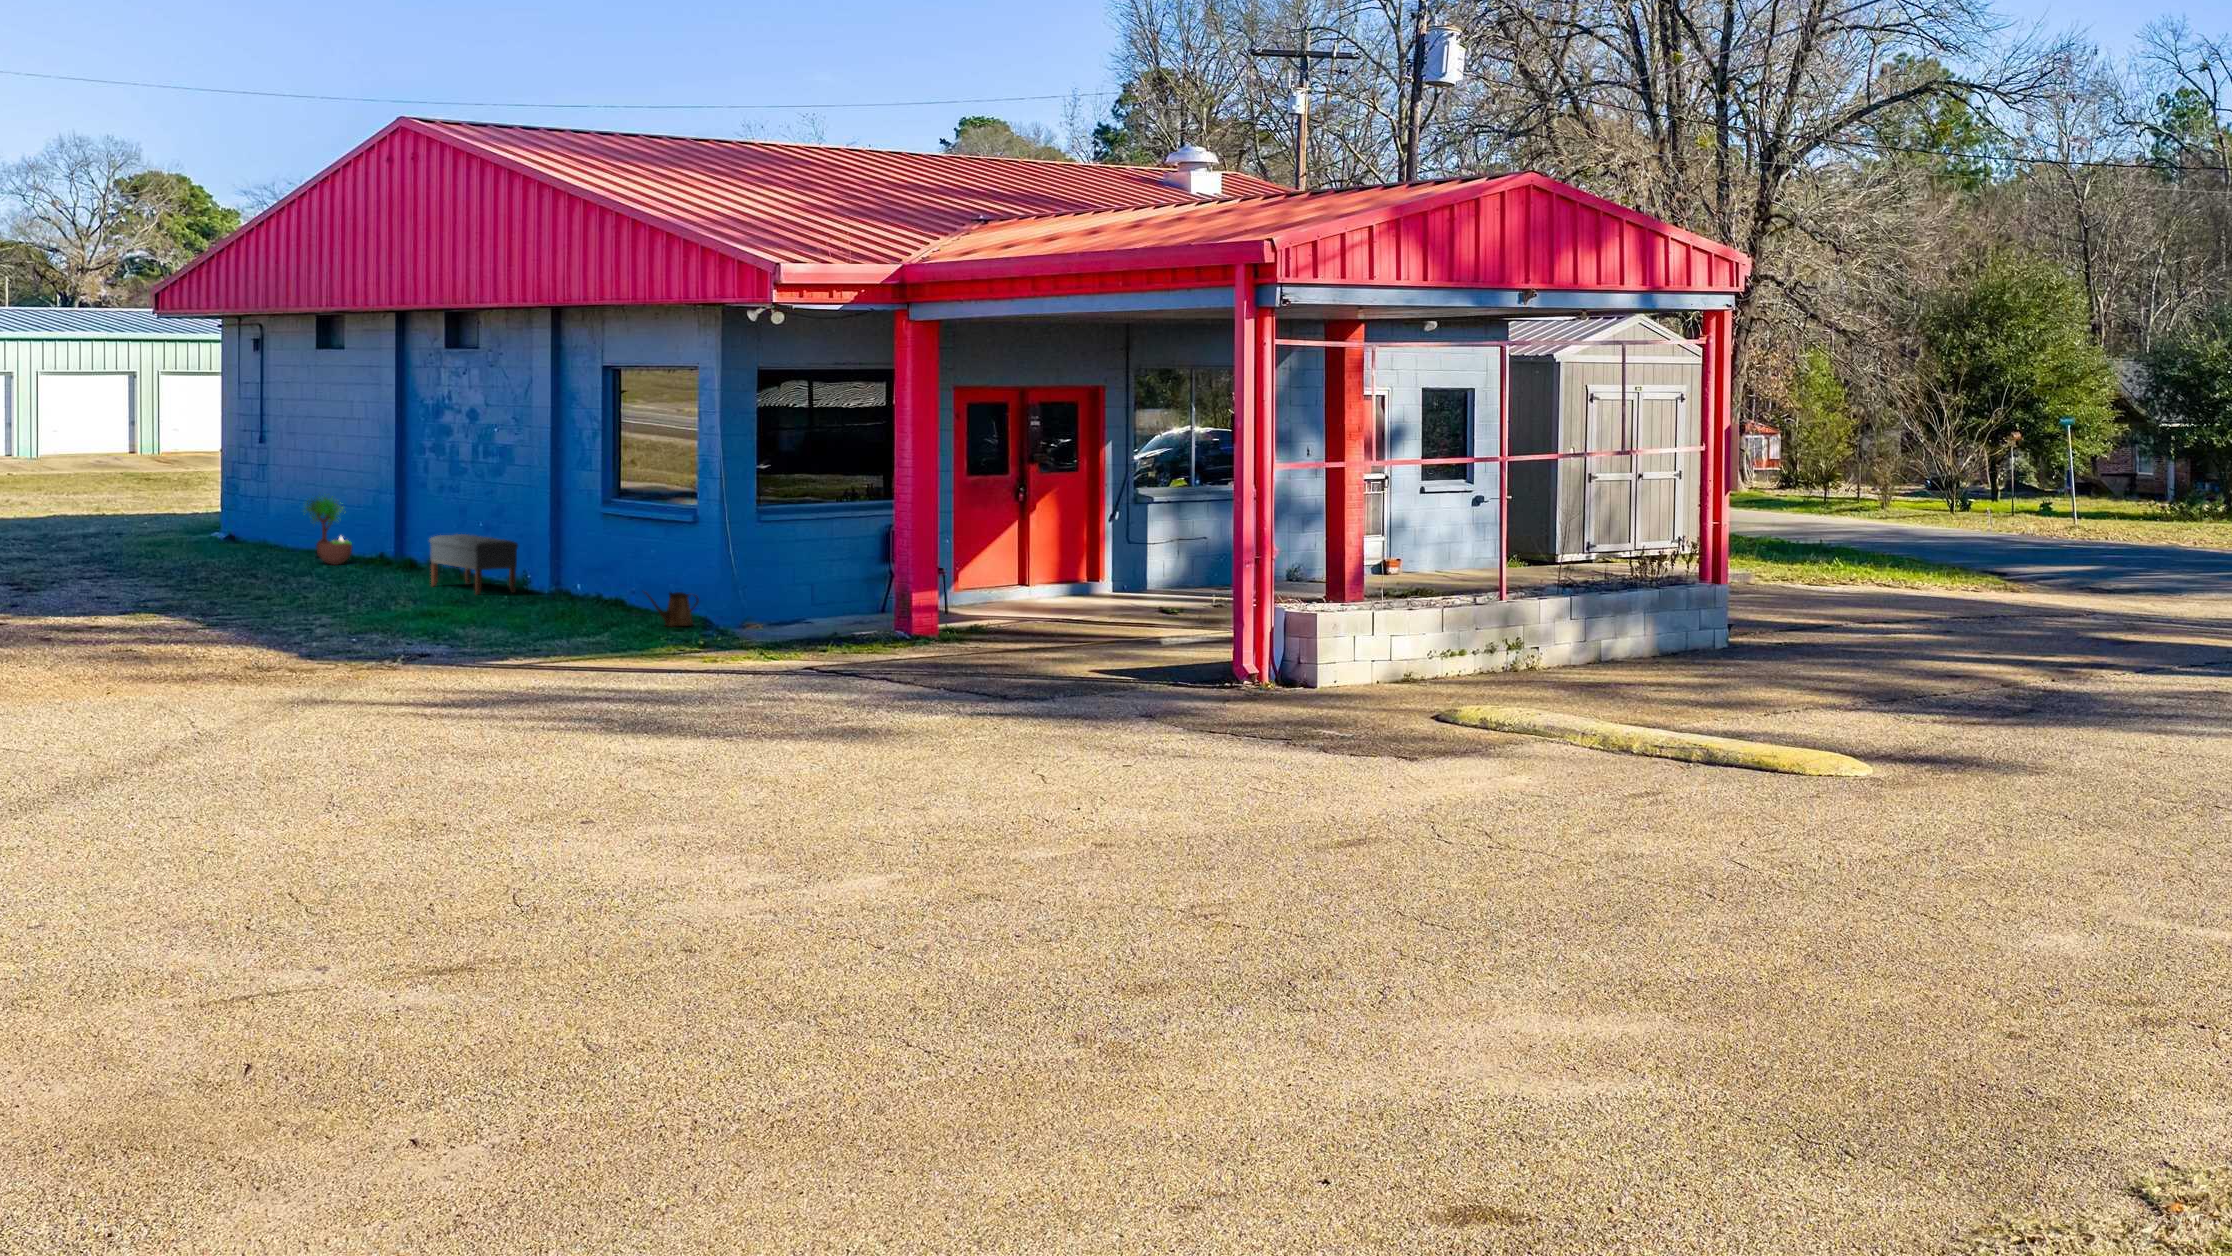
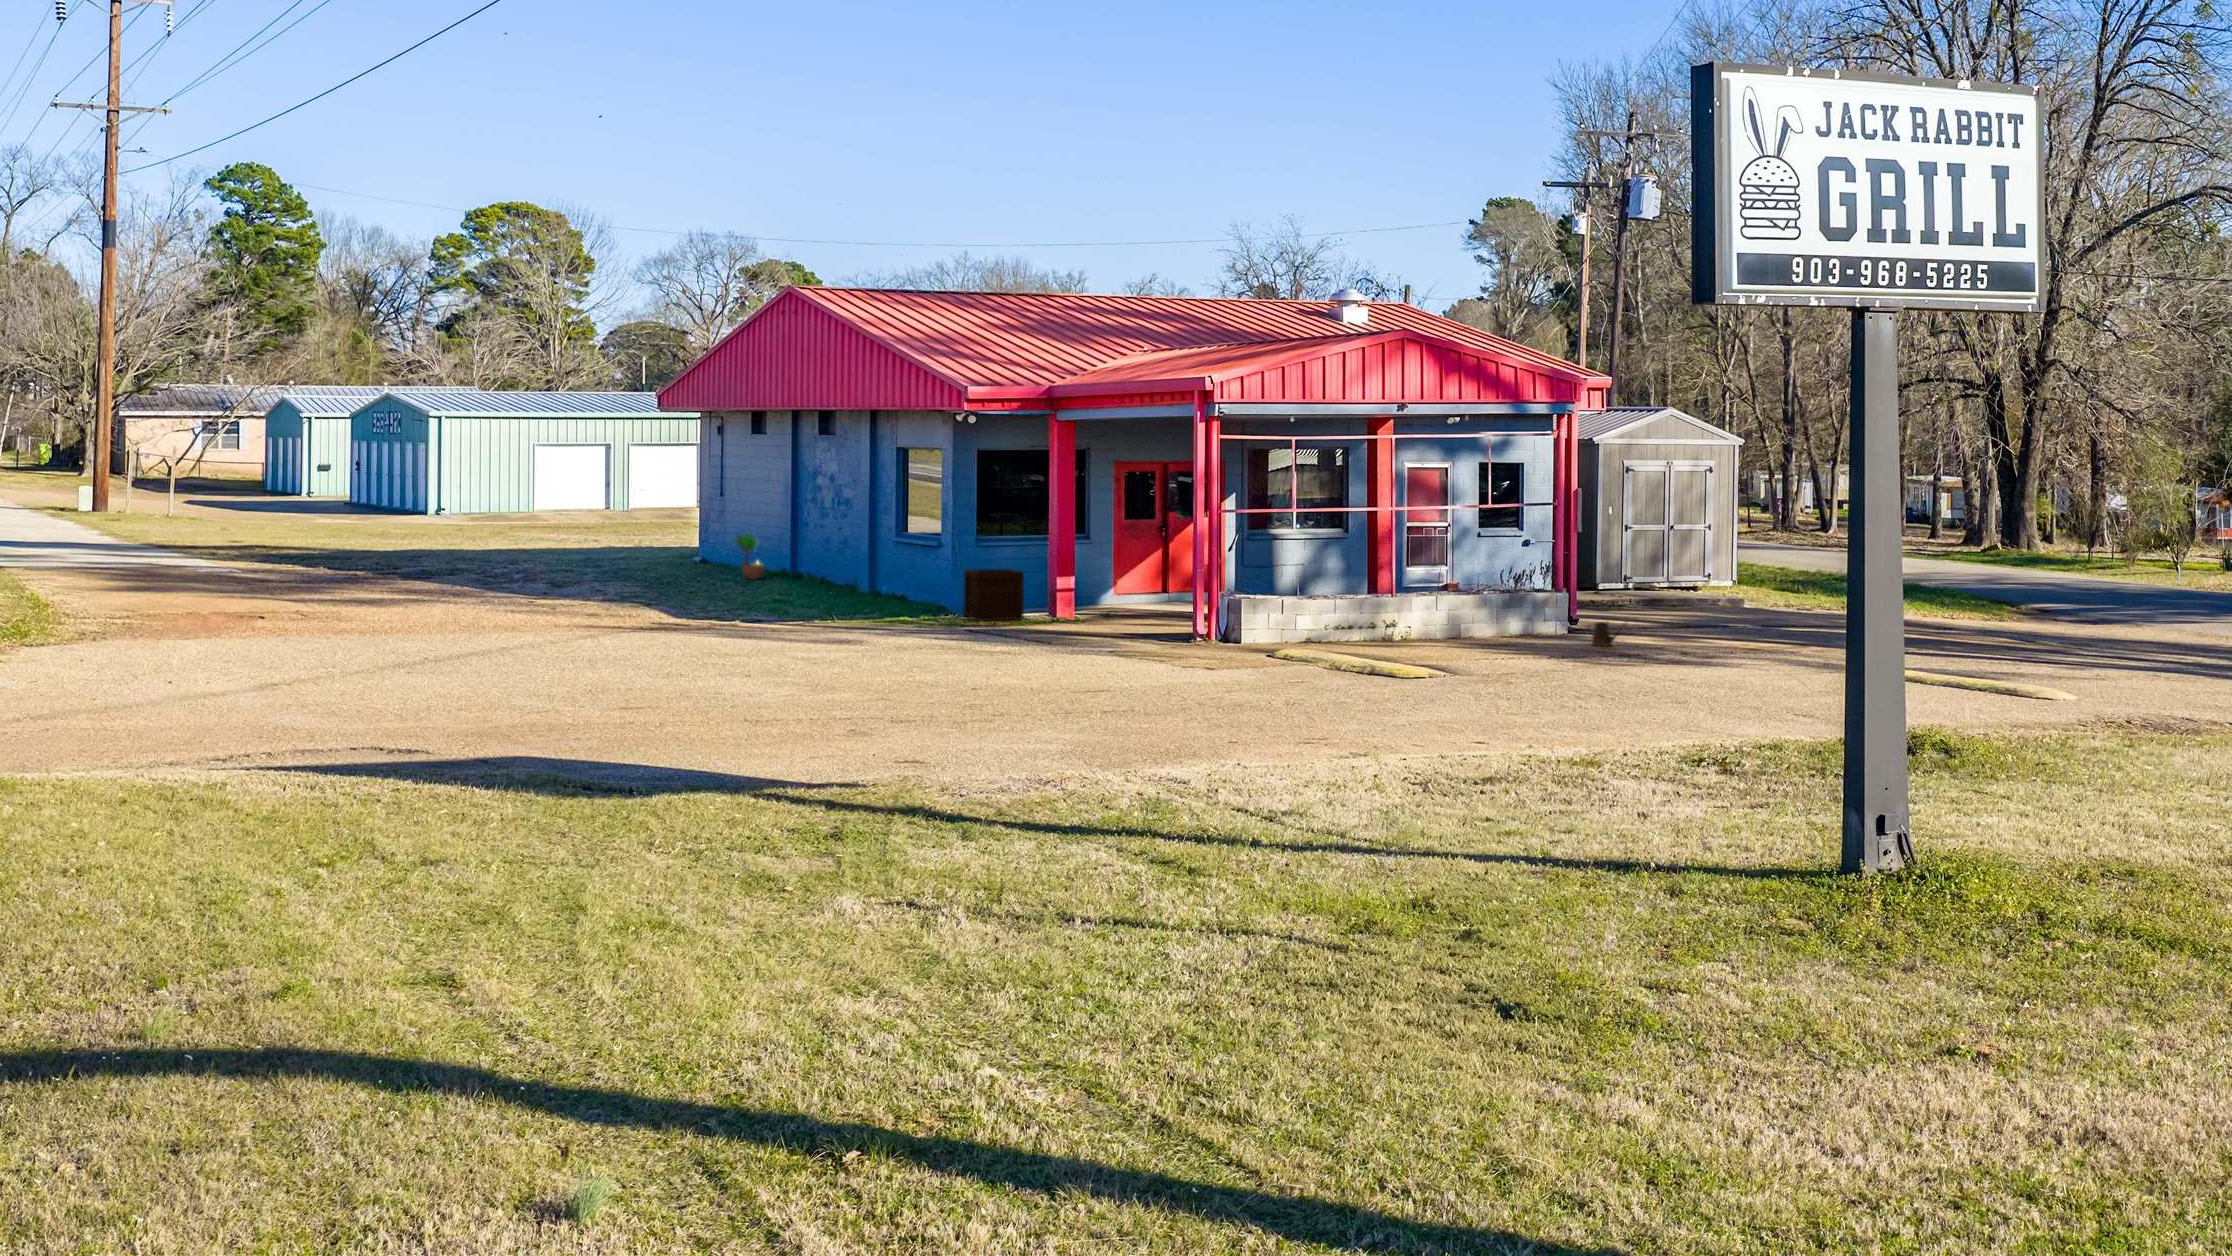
bench: present [430,534,518,595] -> none [797,558,848,597]
wooden crate: none [752,551,854,635] -> present [963,569,1024,621]
watering can: present [646,592,699,627] -> present [1592,622,1622,646]

